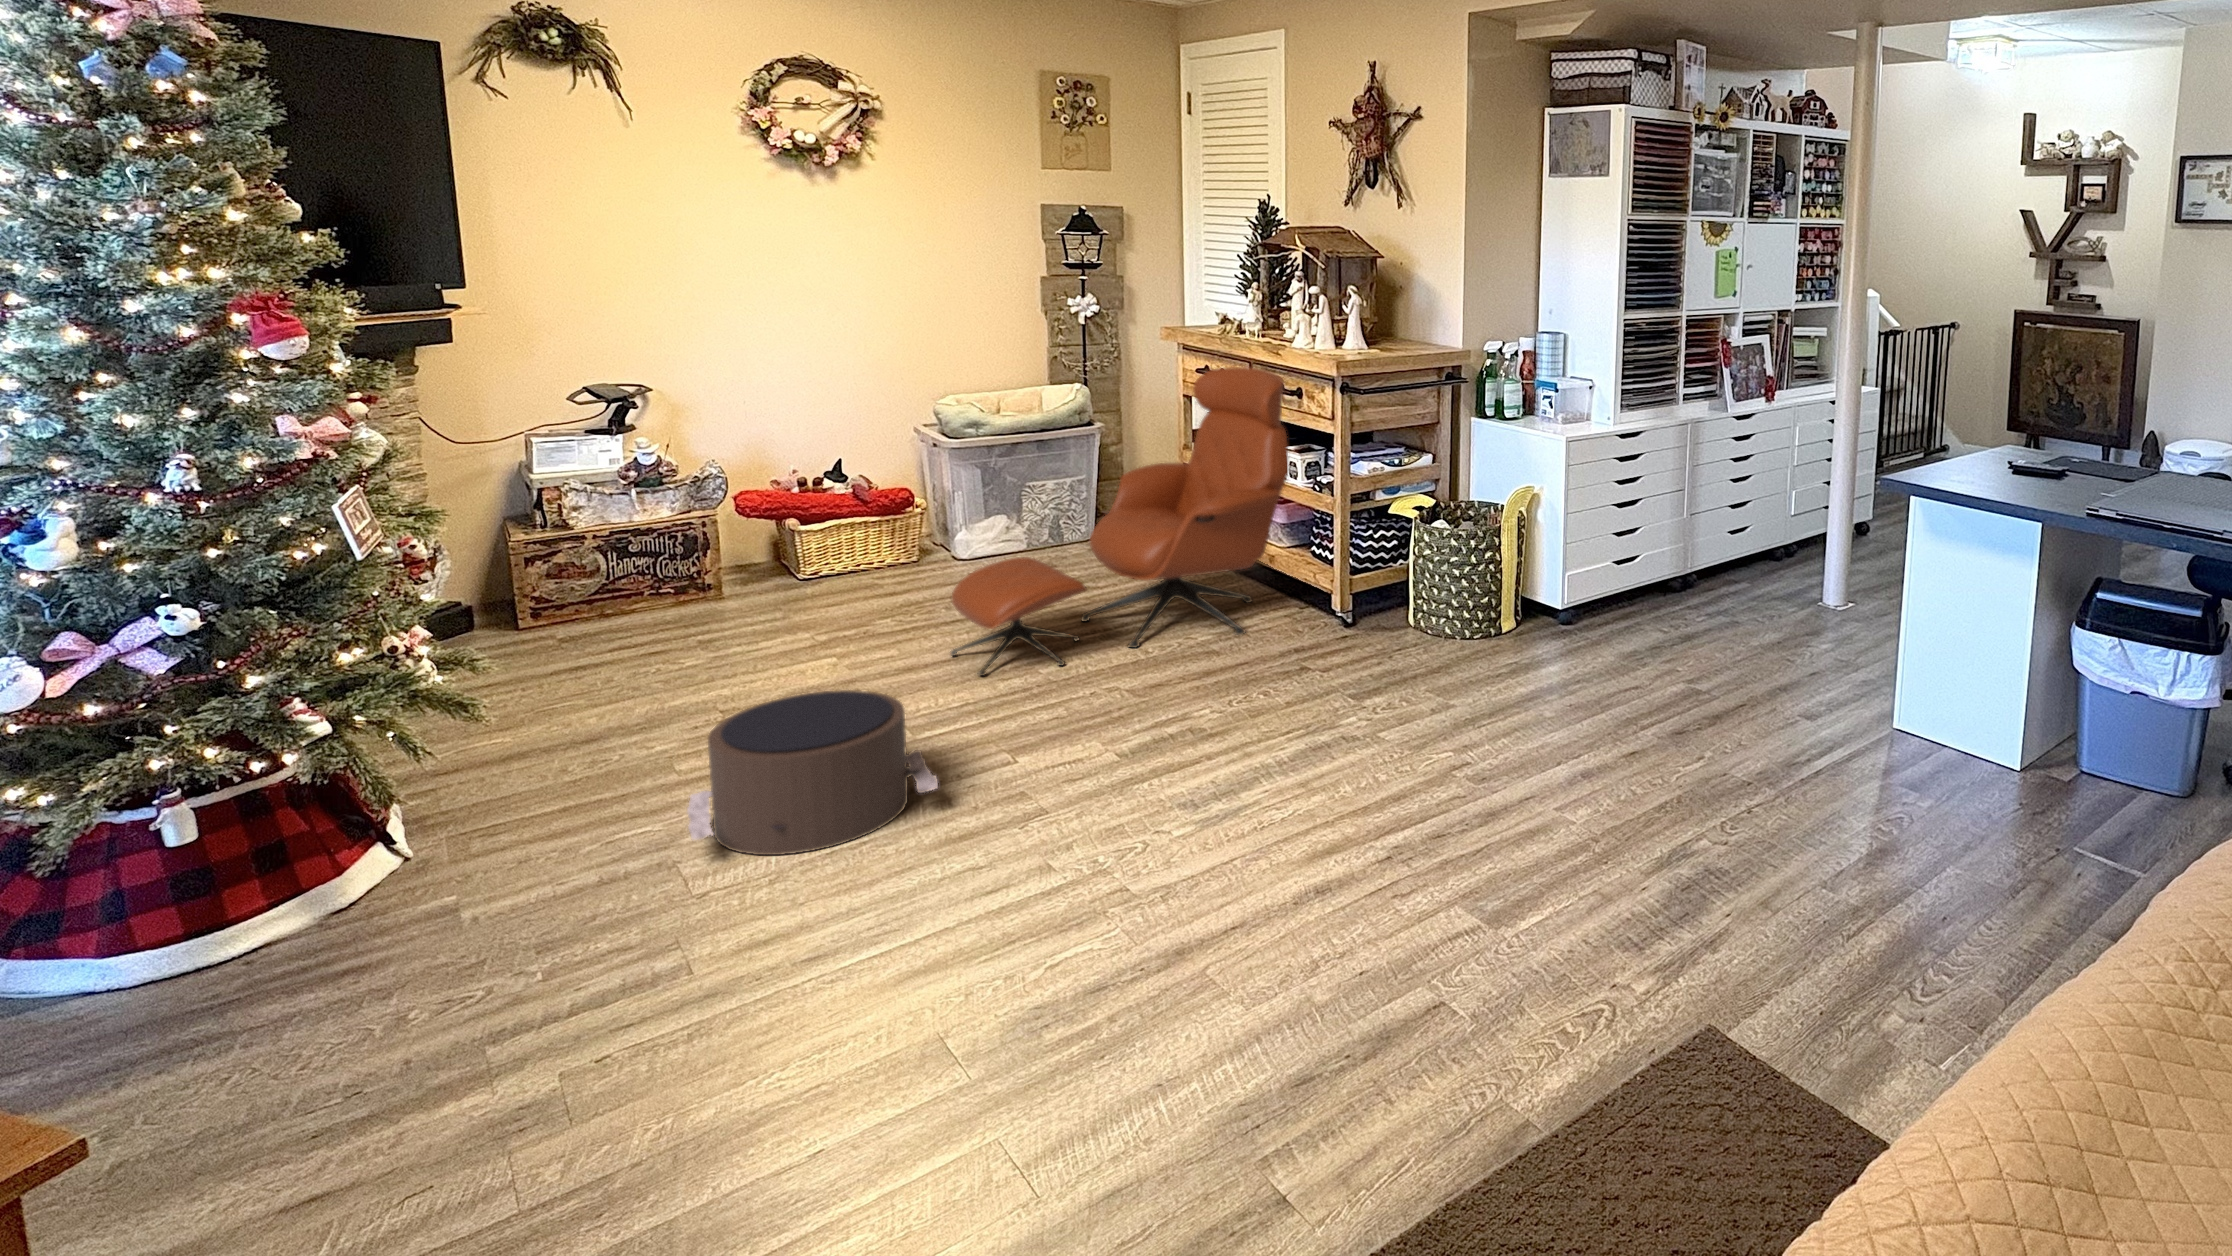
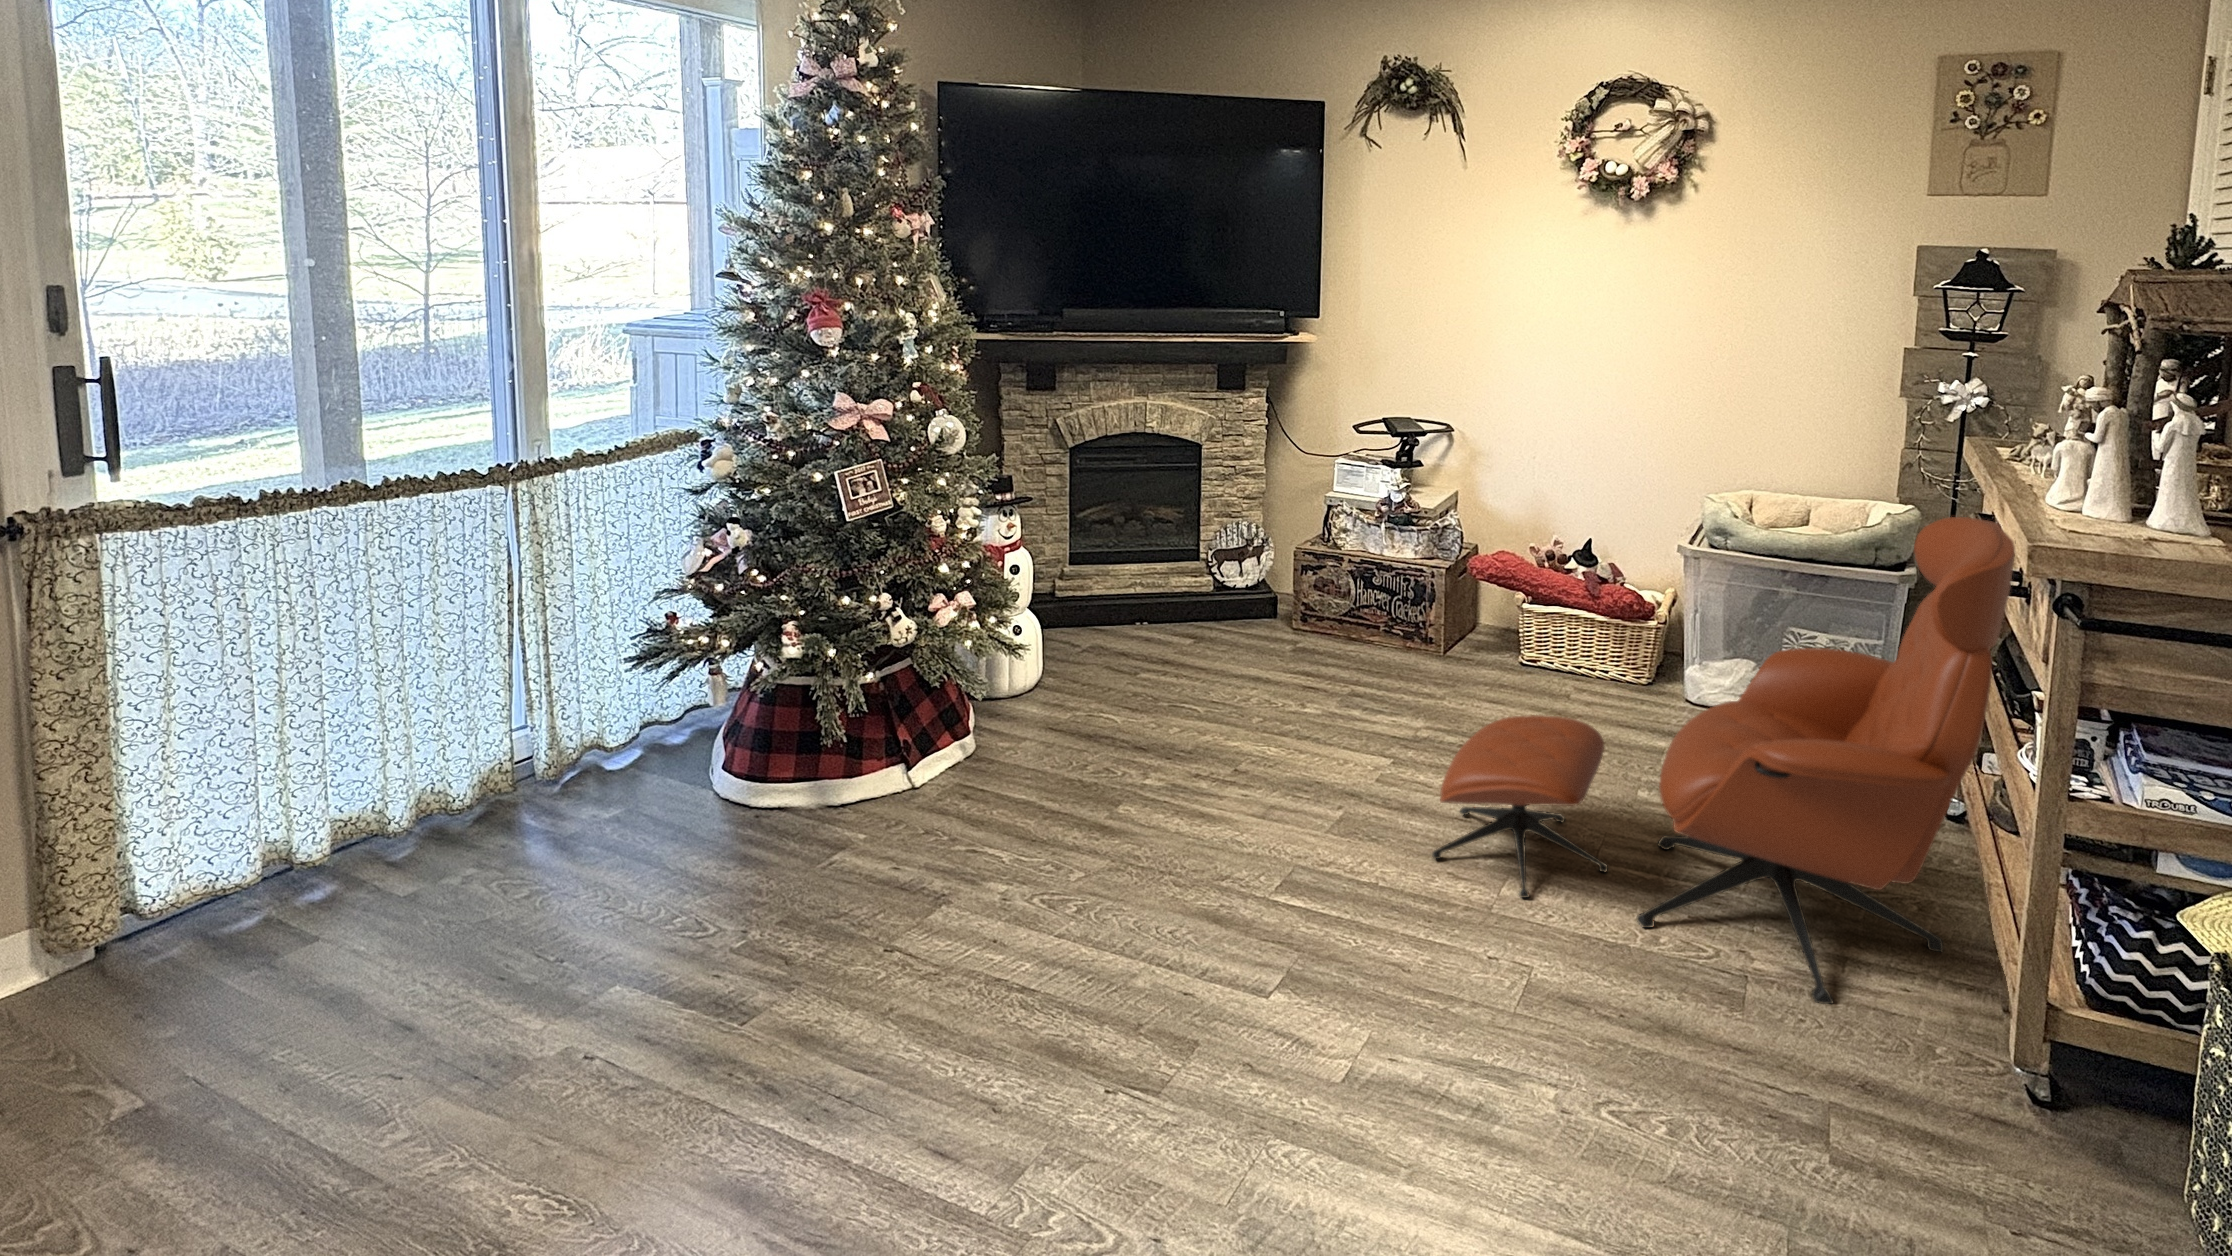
pouf: present [687,690,938,855] -> none [899,777,1161,991]

